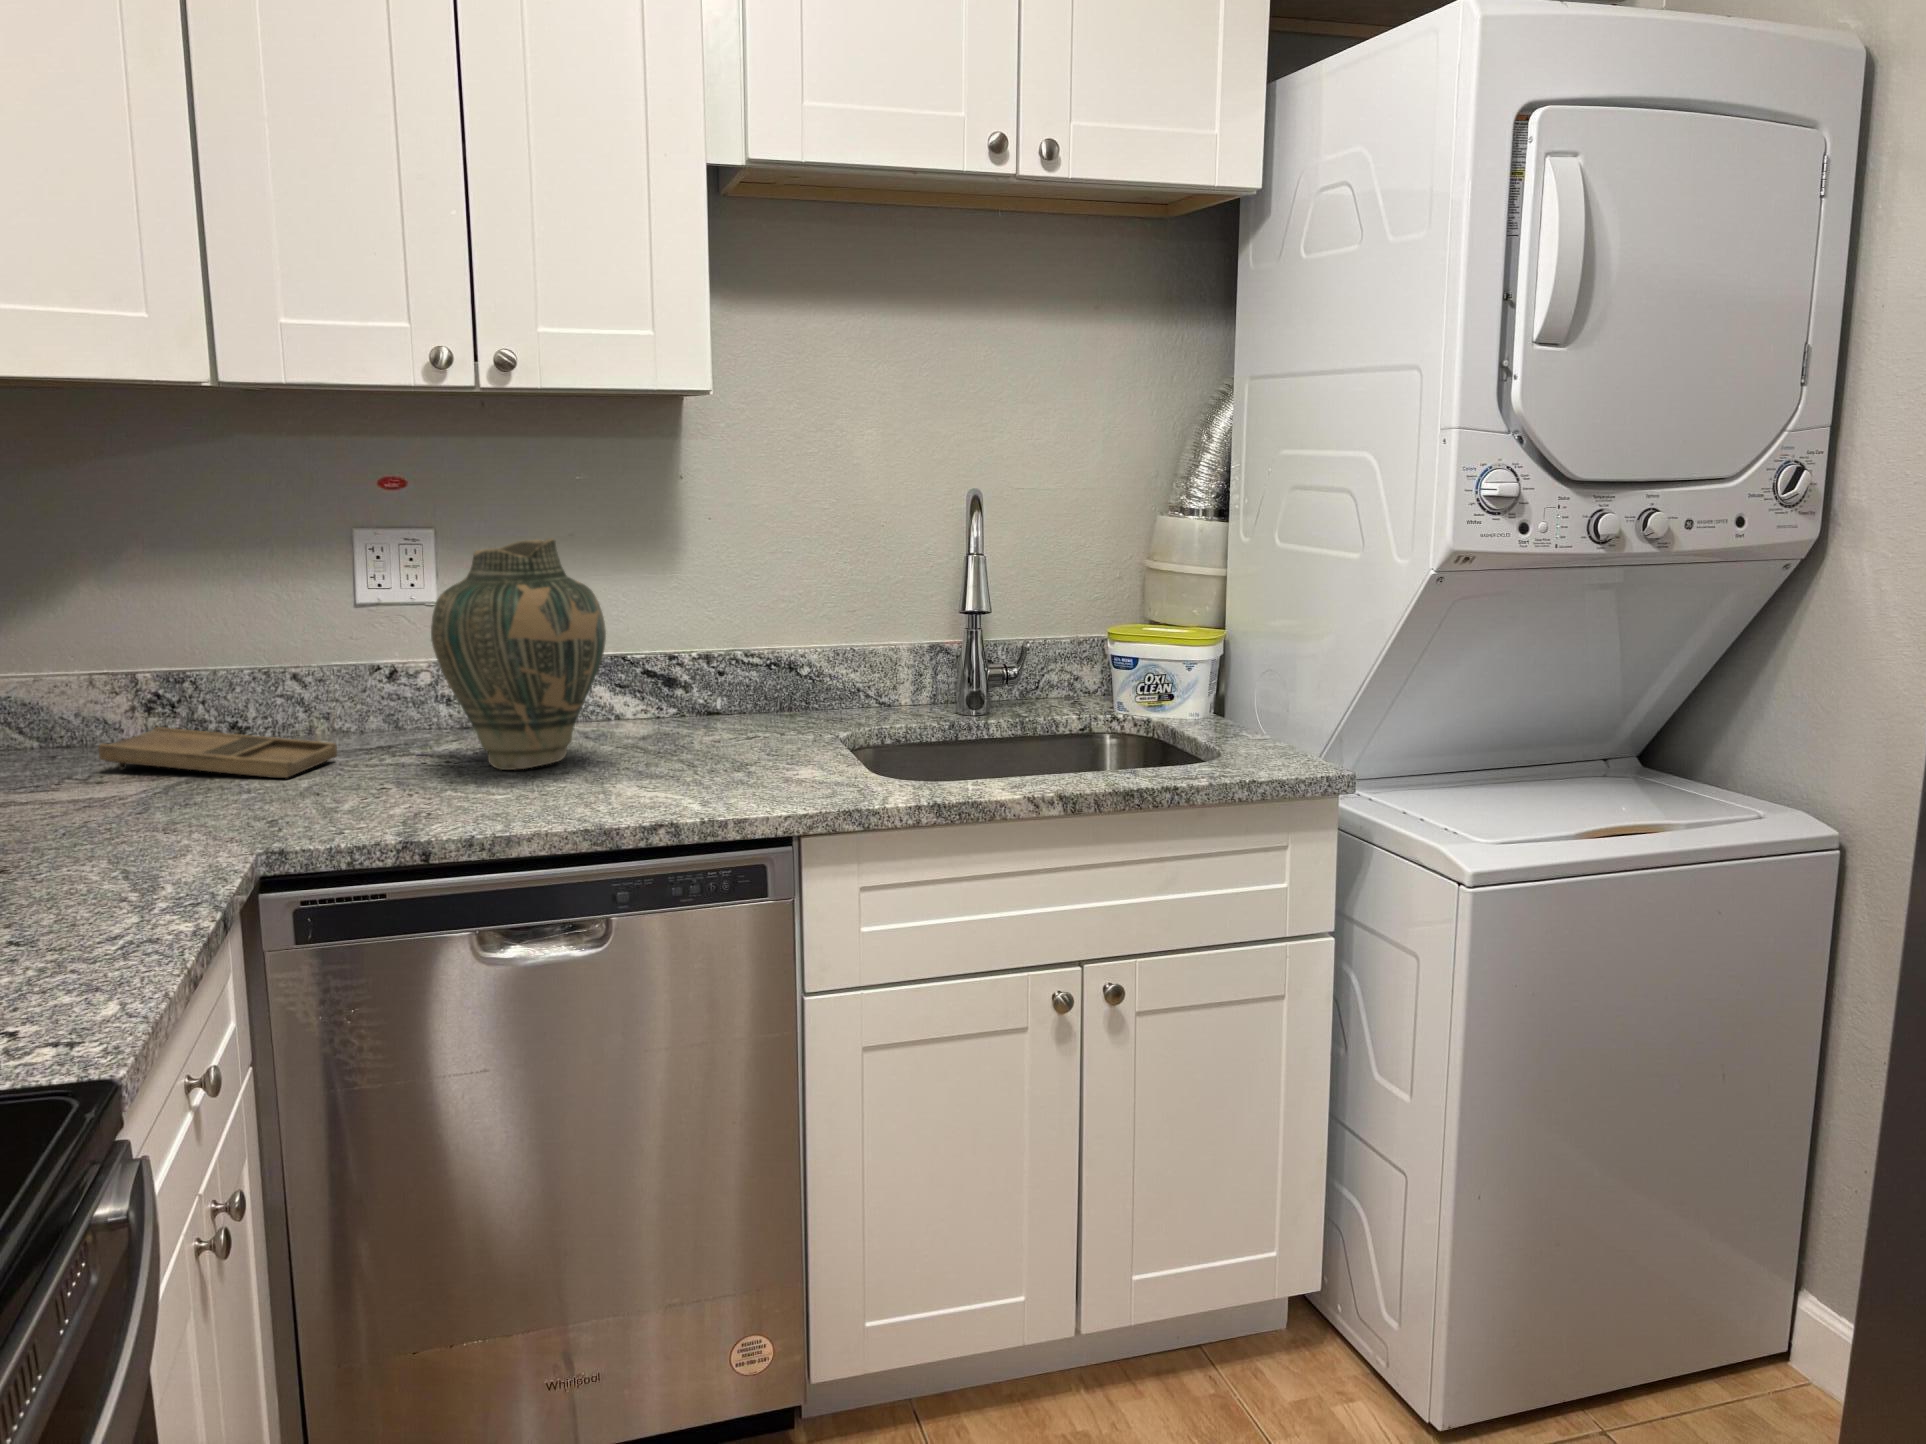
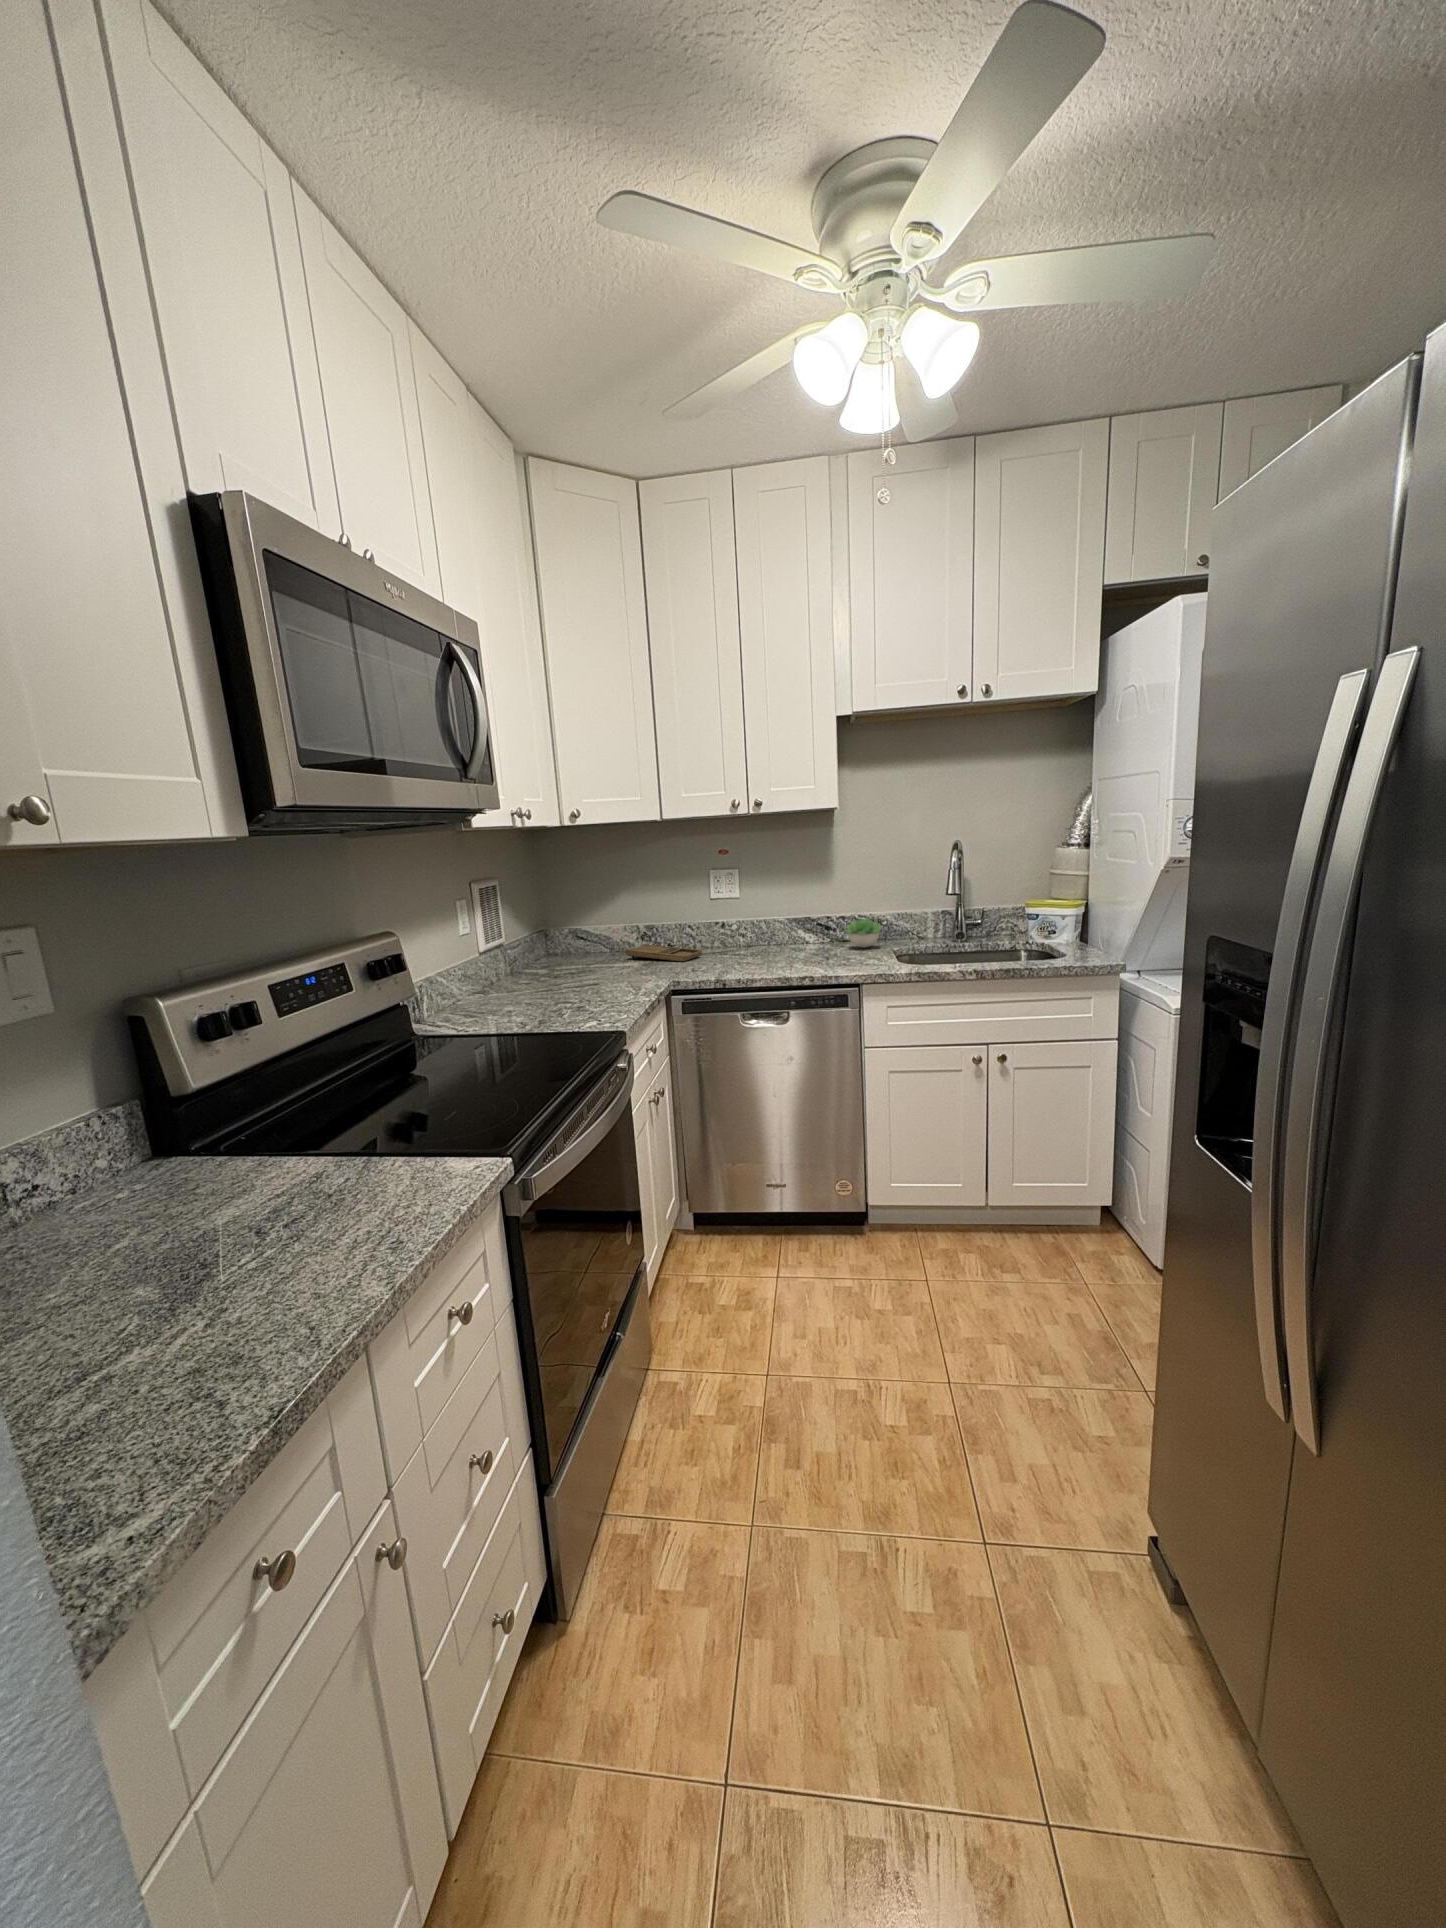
vase: present [431,538,606,770] -> none [733,870,797,960]
succulent plant: none [716,661,806,730] -> present [846,919,882,947]

